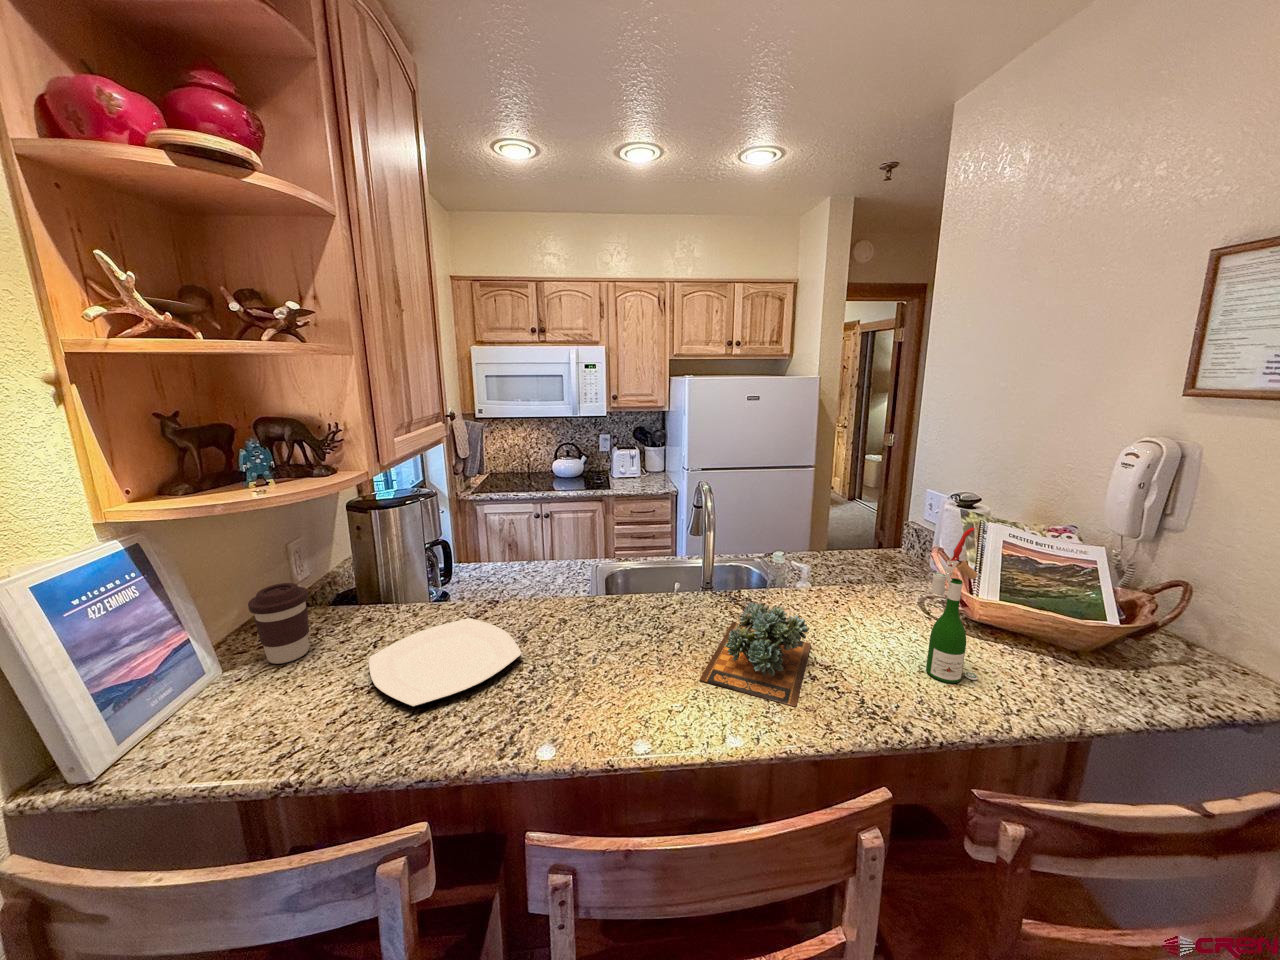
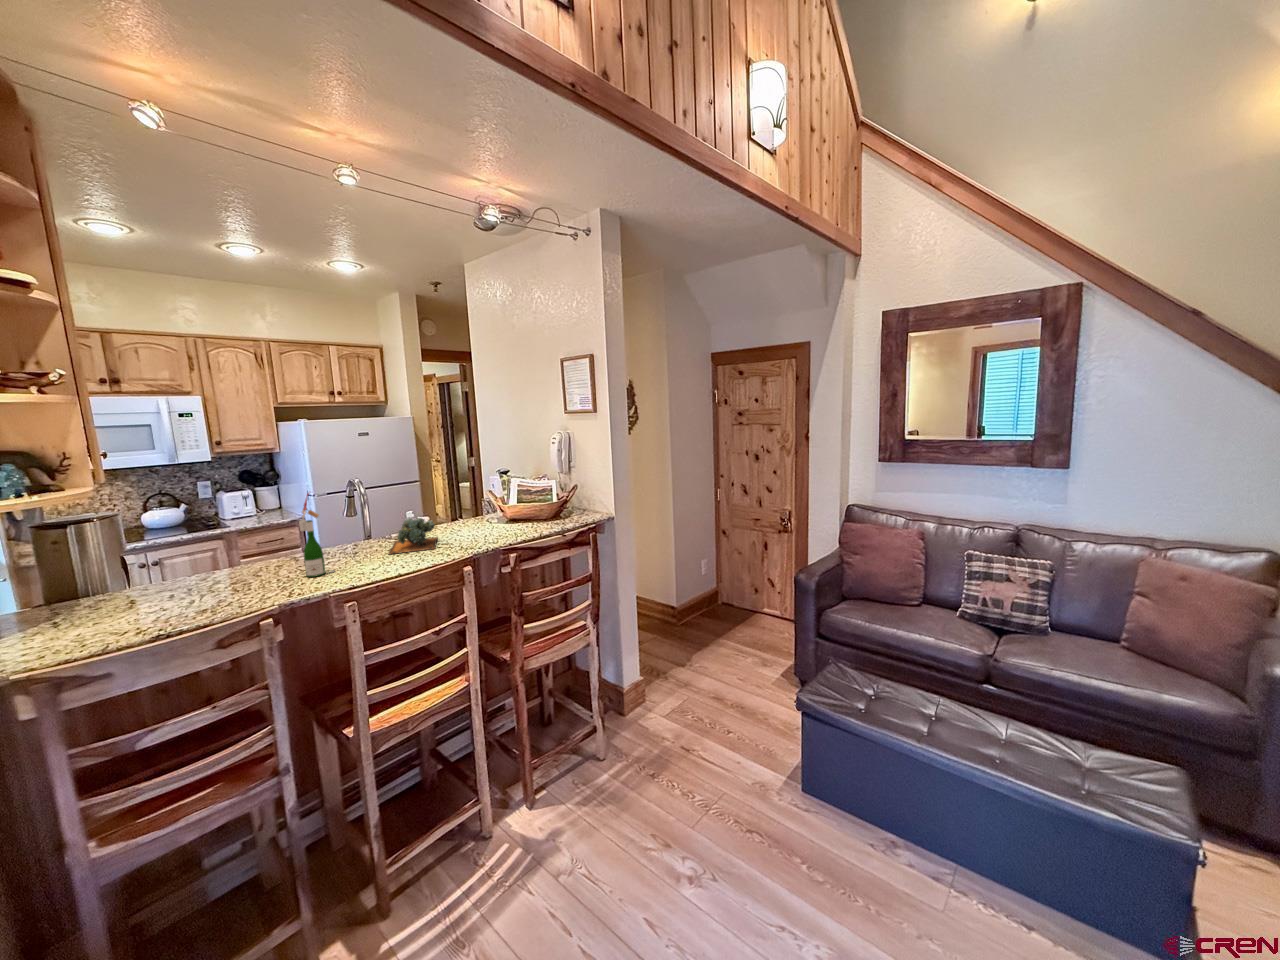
wine bottle: present [926,527,978,683] -> present [299,493,335,577]
coffee cup: present [248,583,309,664] -> none [40,562,92,618]
plate: present [369,618,522,707] -> none [162,568,278,595]

